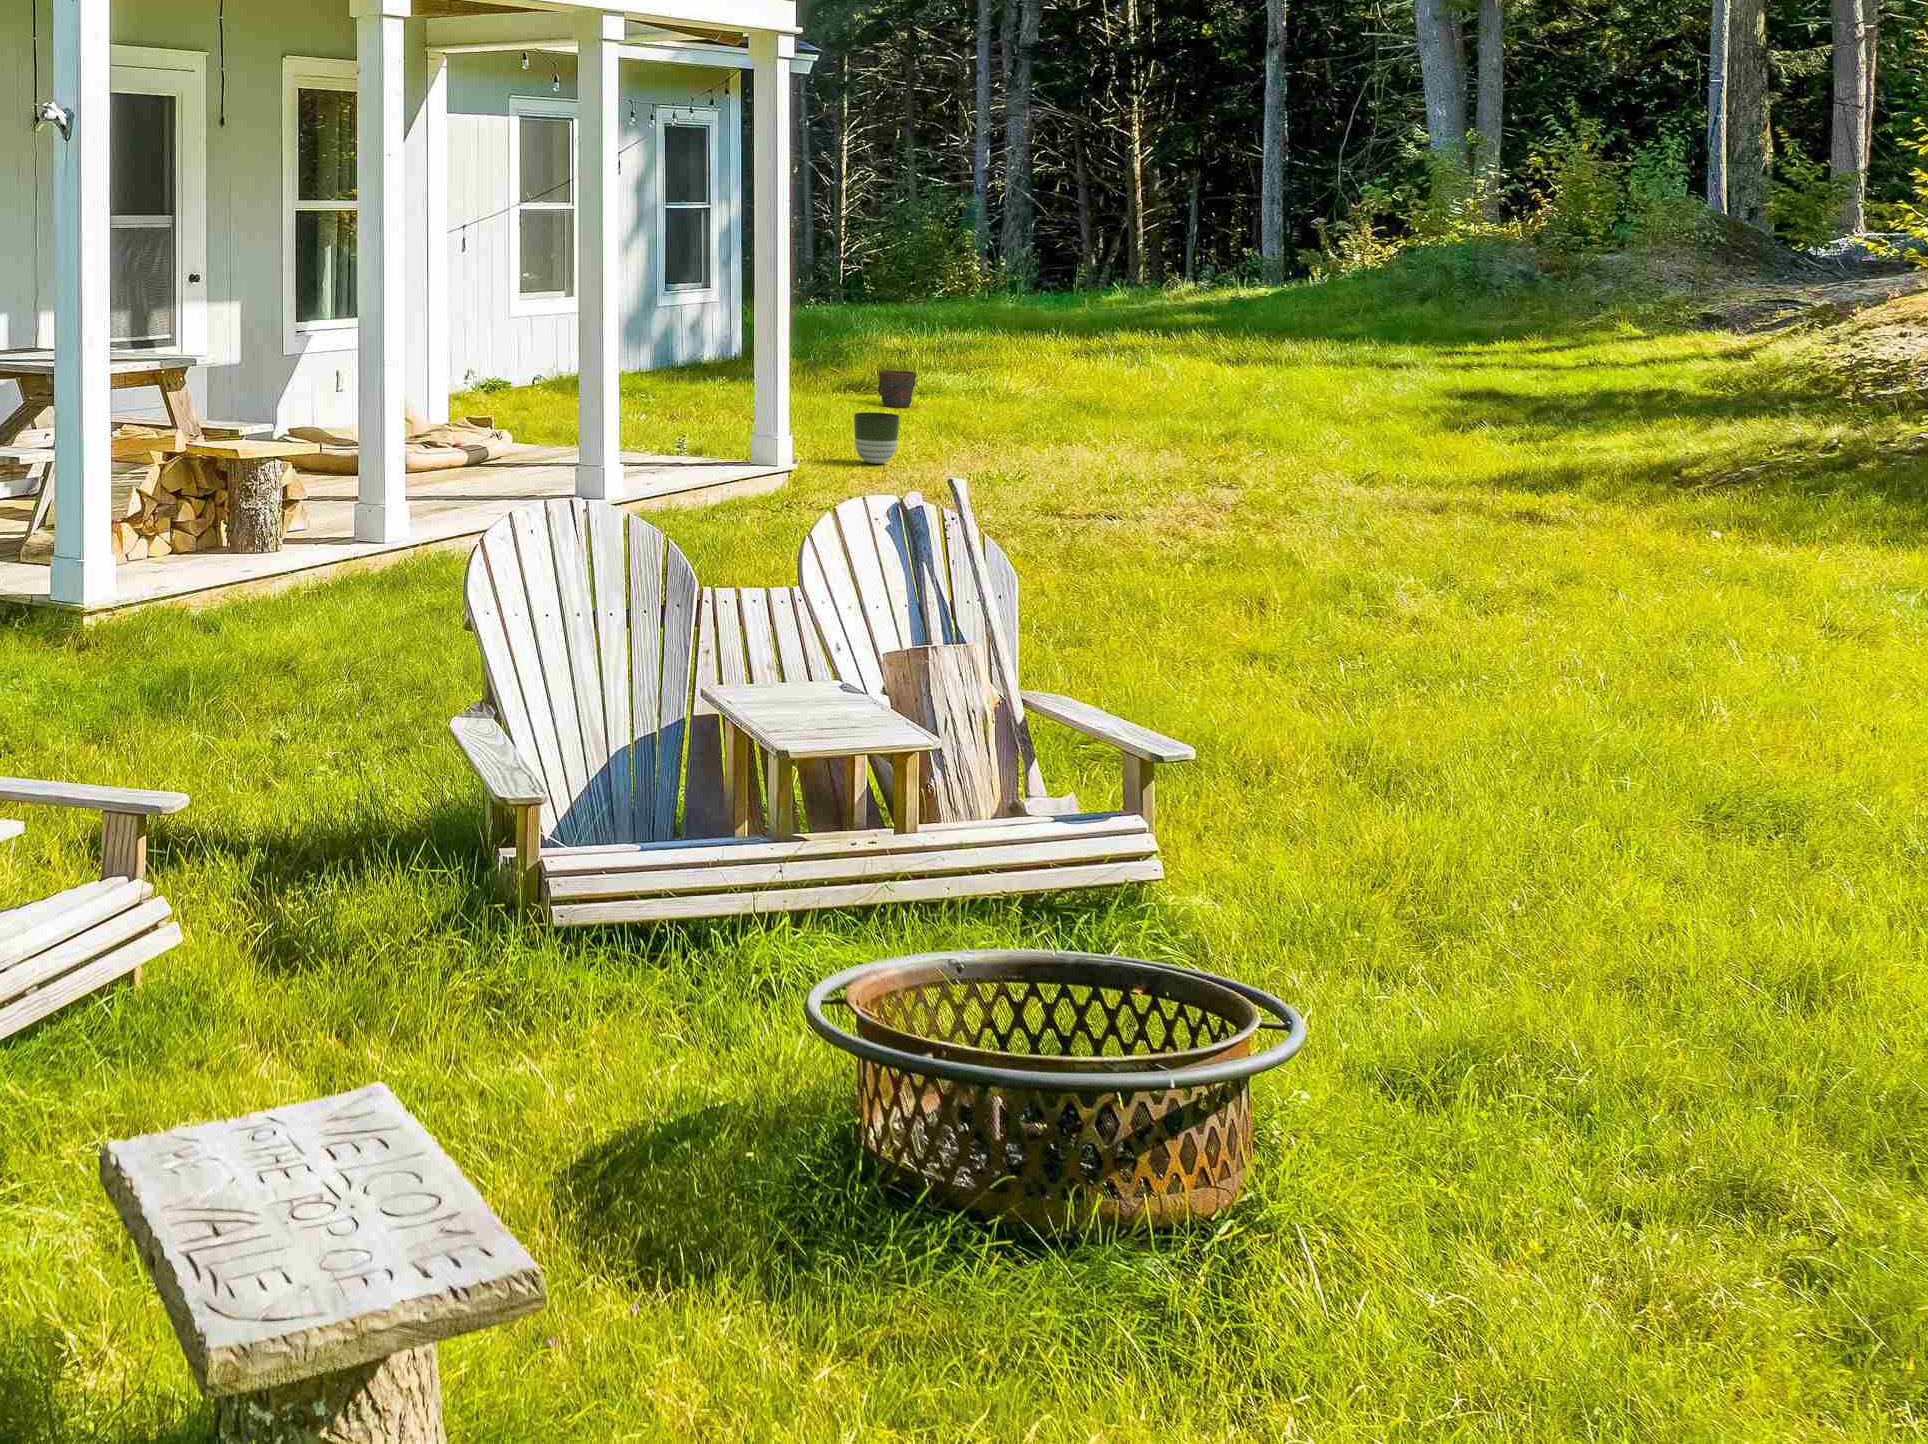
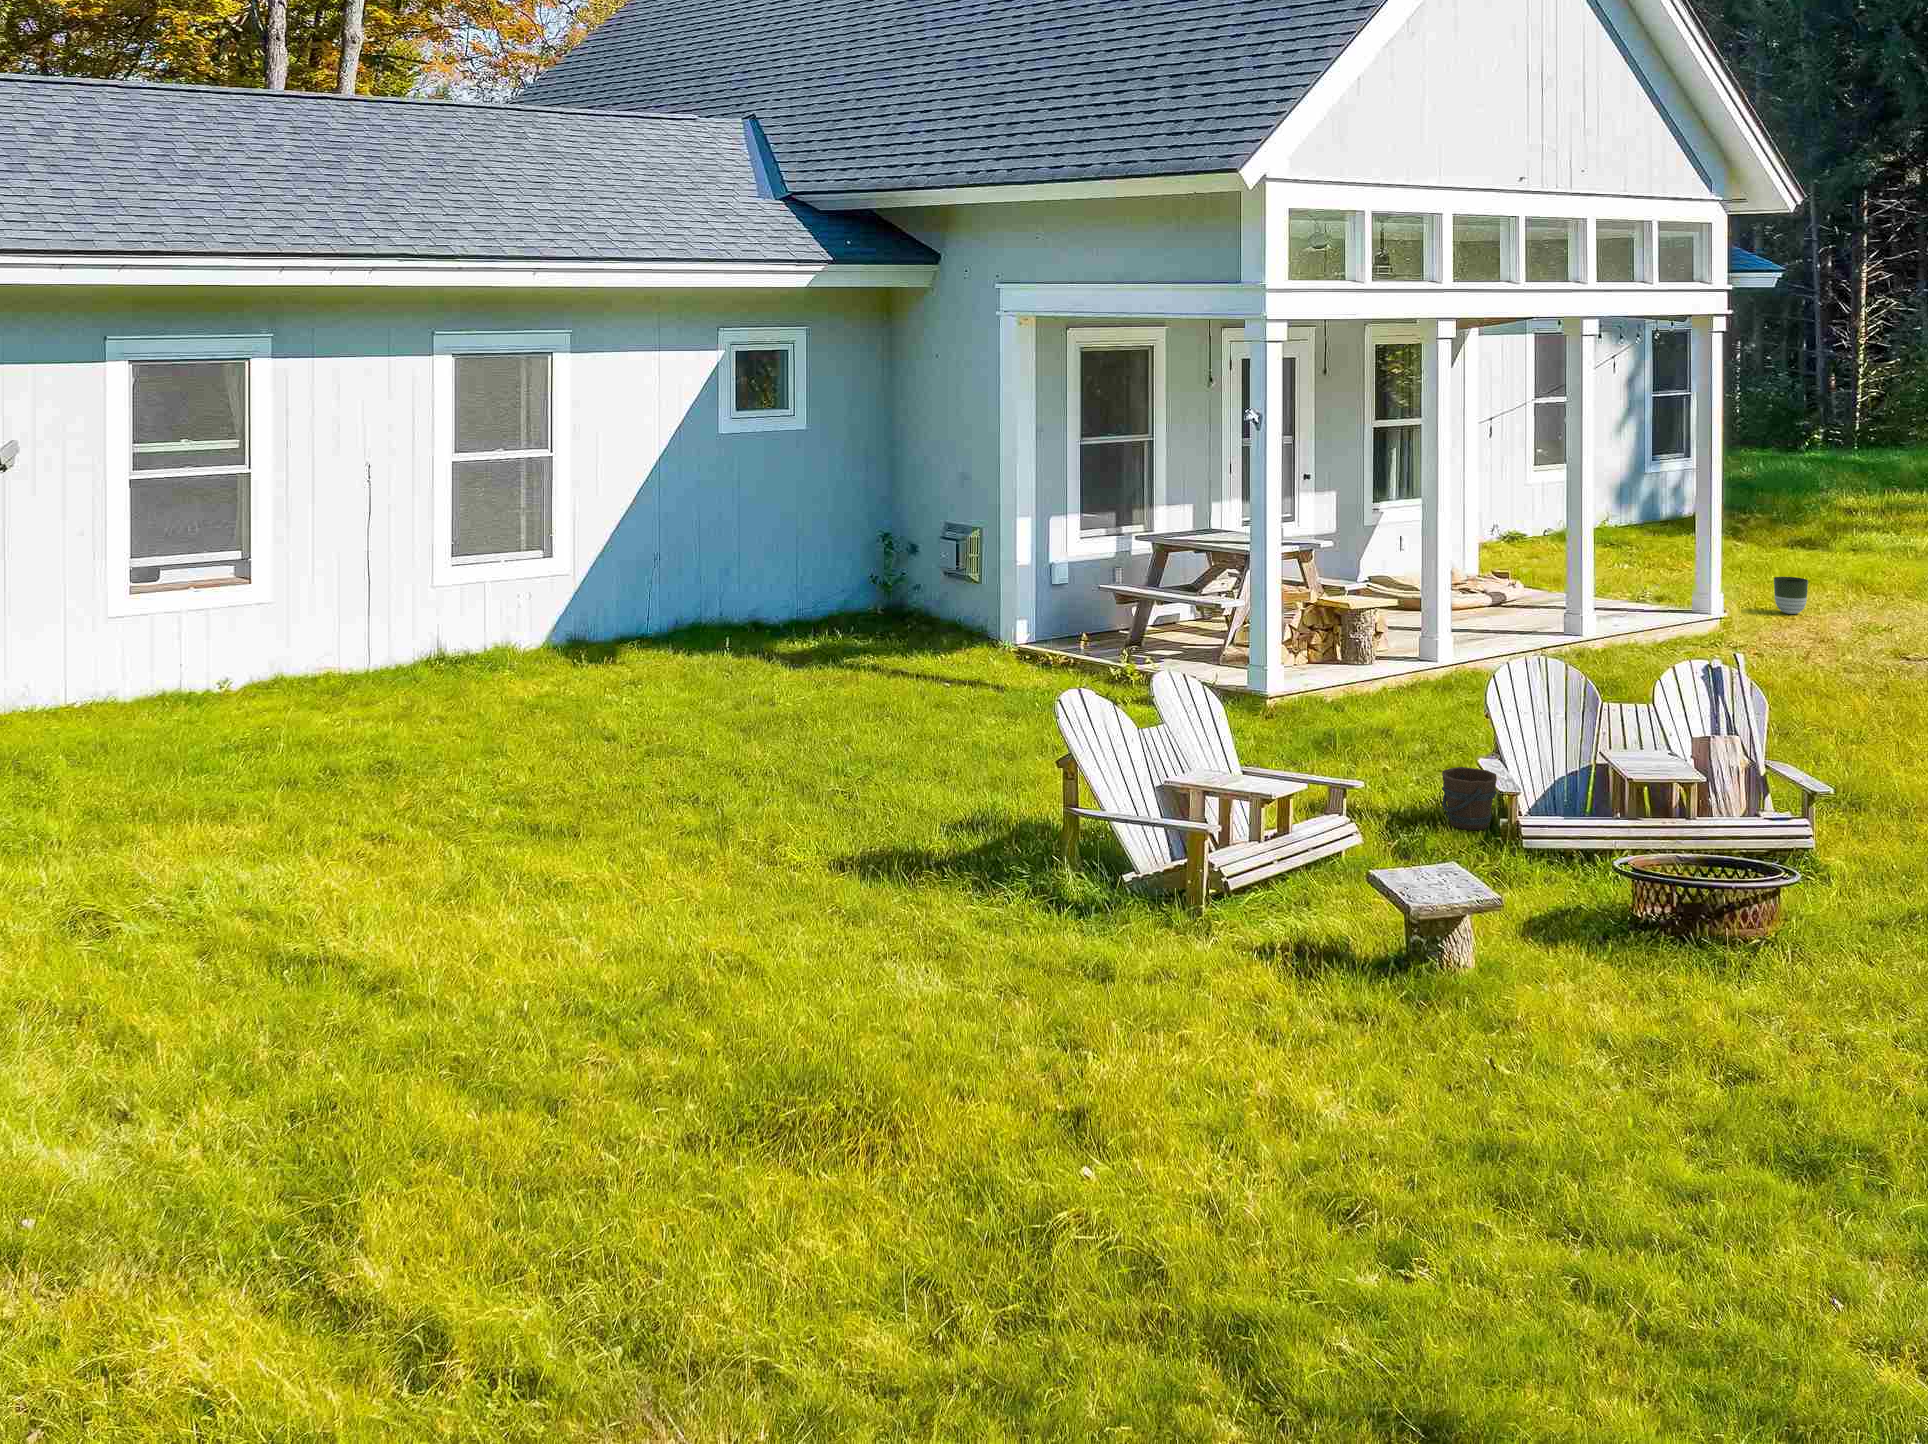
bucket: present [878,370,917,408] -> present [1442,767,1497,830]

